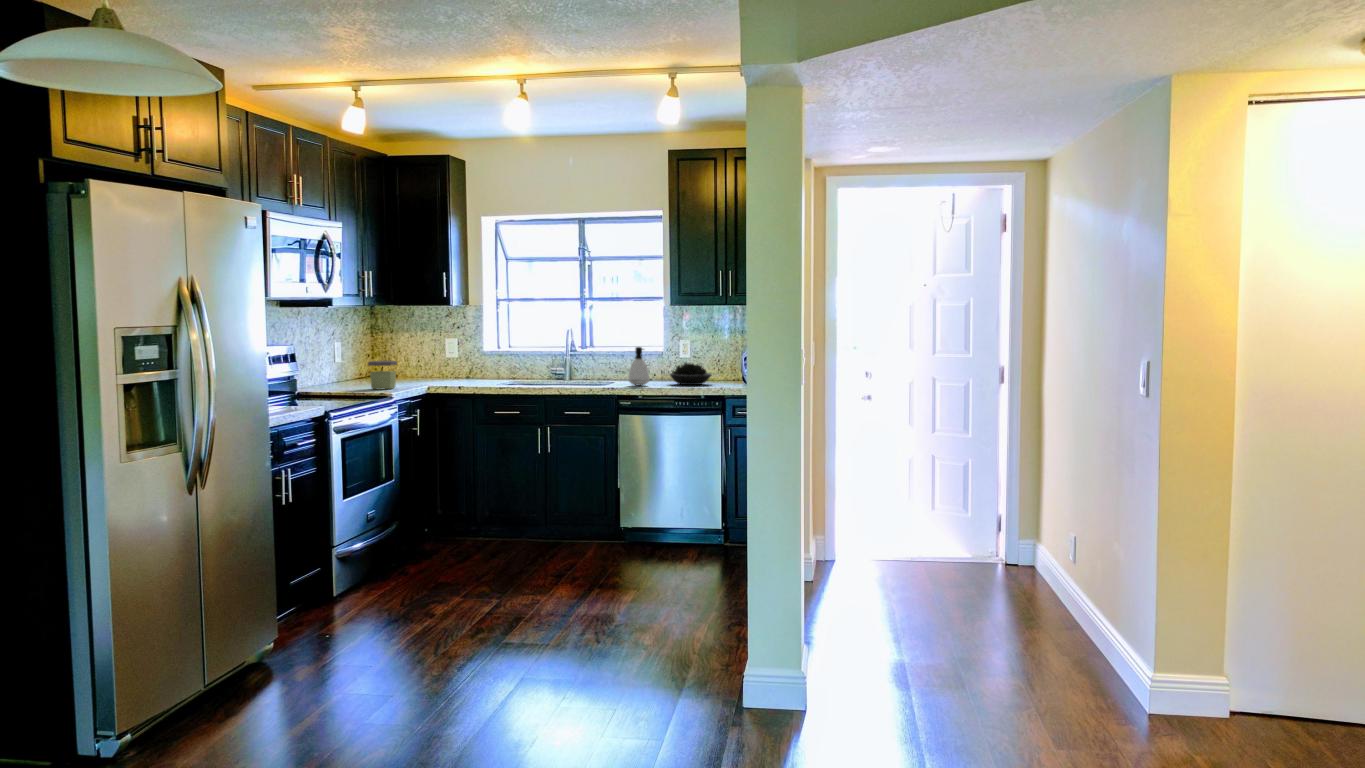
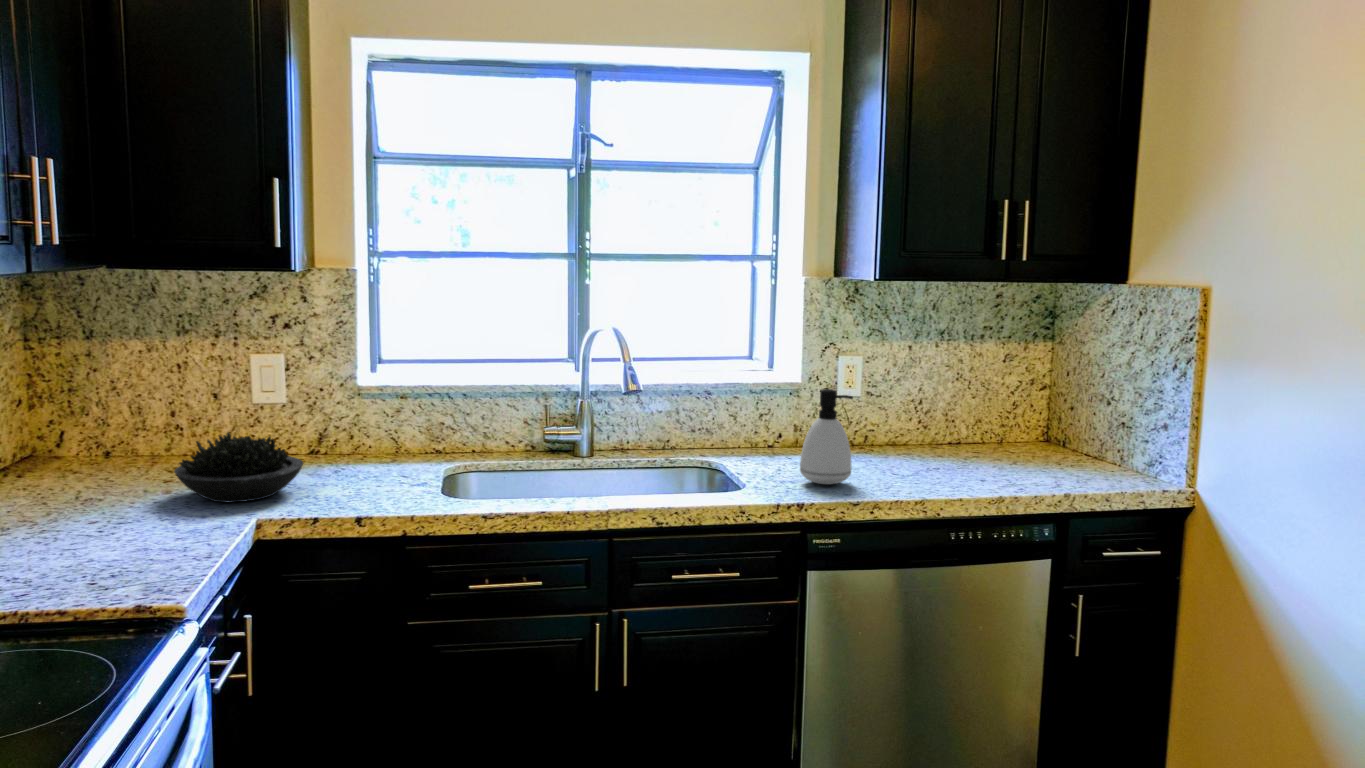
jar: present [368,361,397,390] -> none [78,462,179,568]
succulent plant: present [670,362,711,385] -> present [174,432,304,503]

